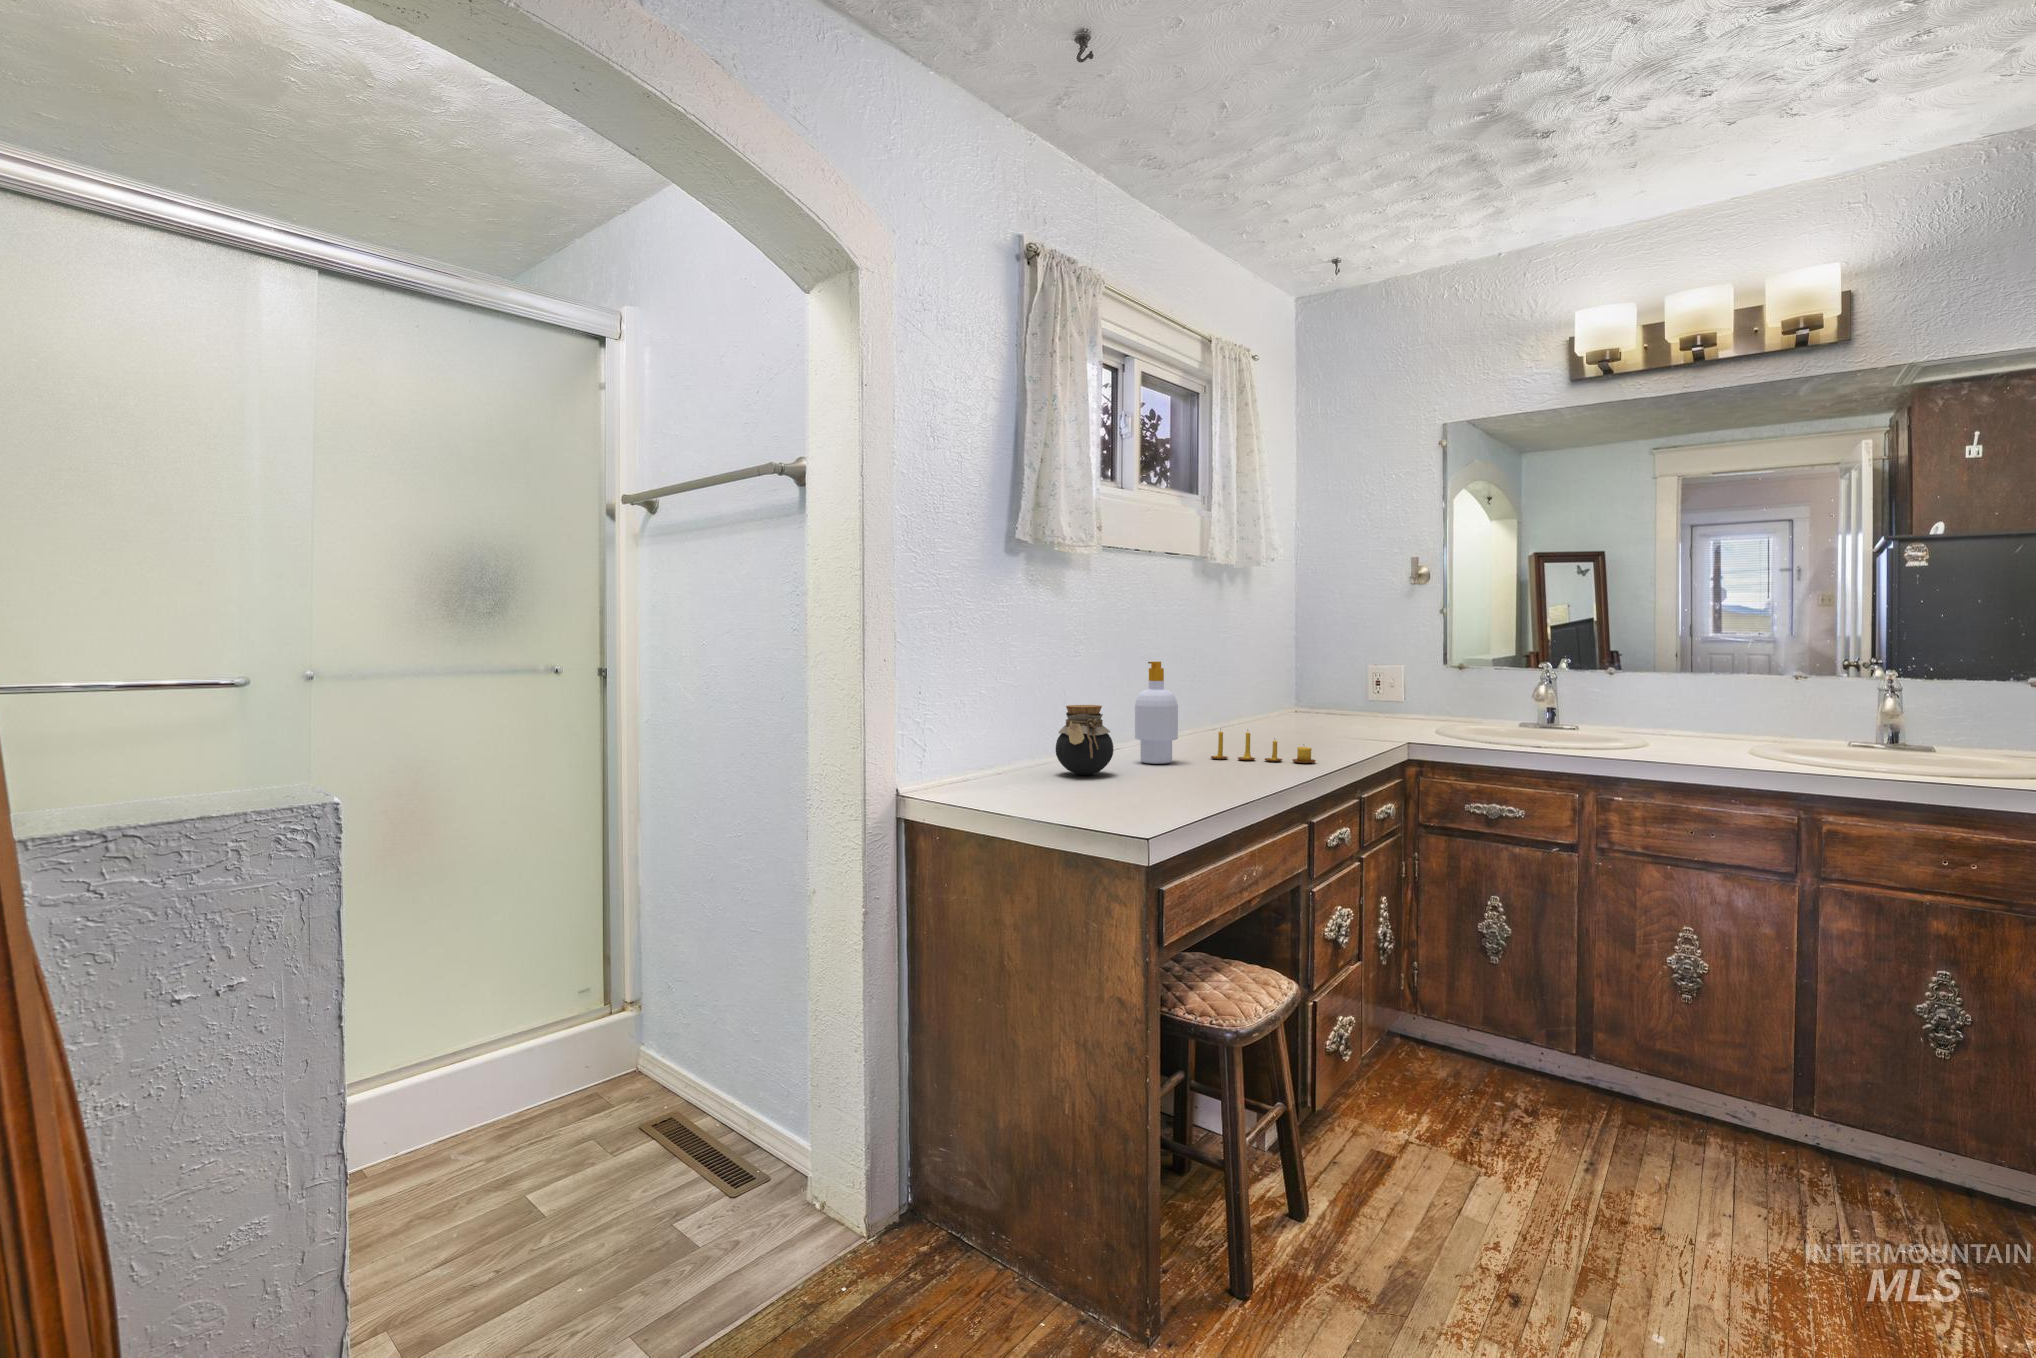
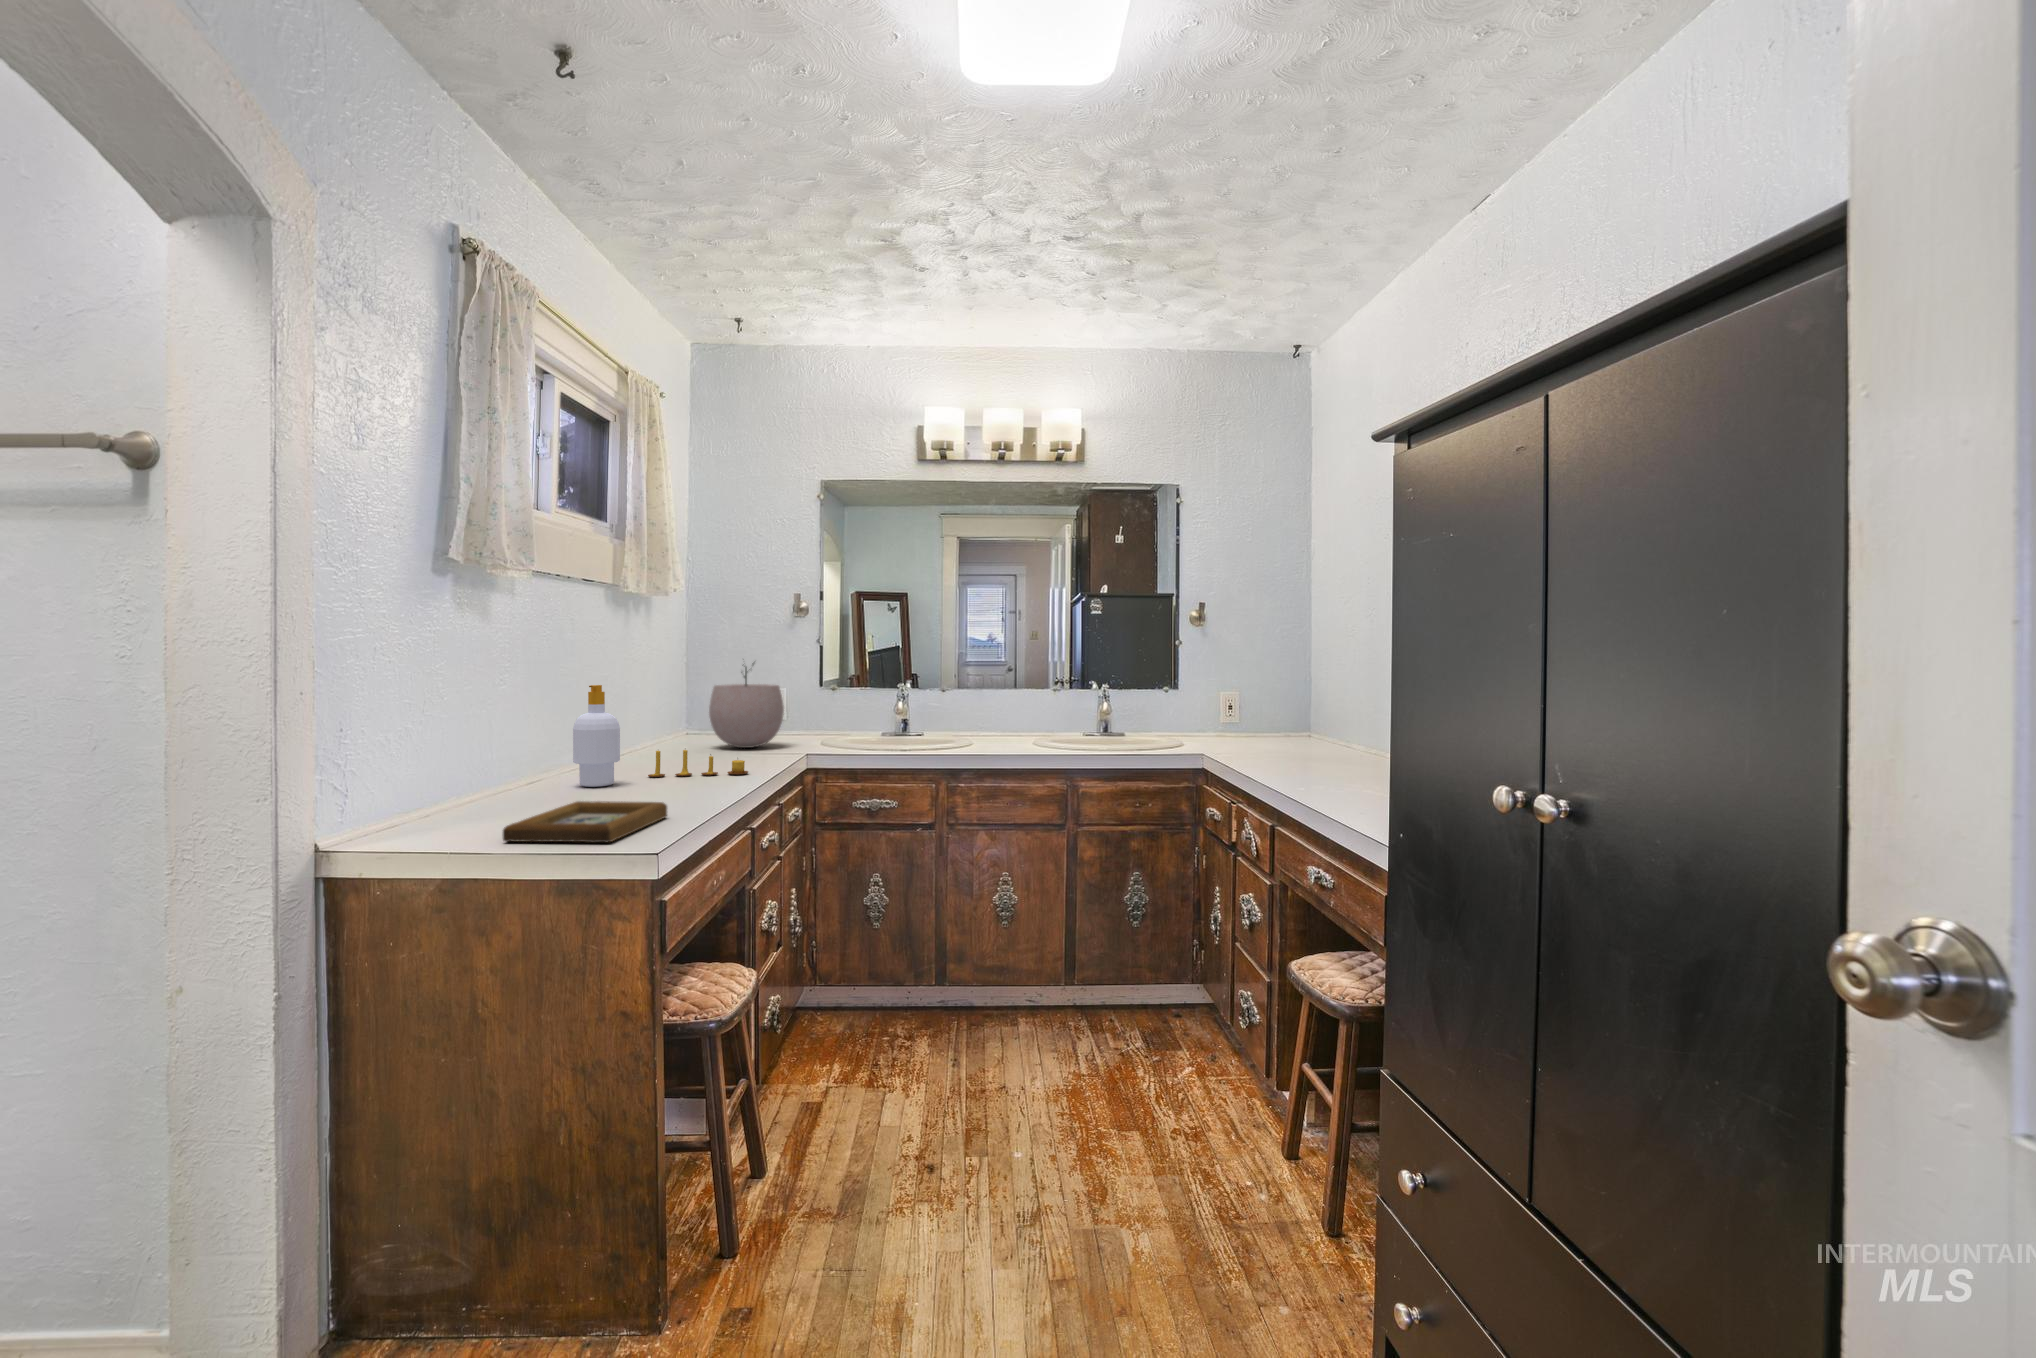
plant pot: none [1299,636,1383,736] -> present [709,663,784,748]
jar: present [1056,705,1113,775] -> none [498,732,564,804]
picture frame: none [1025,775,1189,819] -> present [503,801,667,843]

